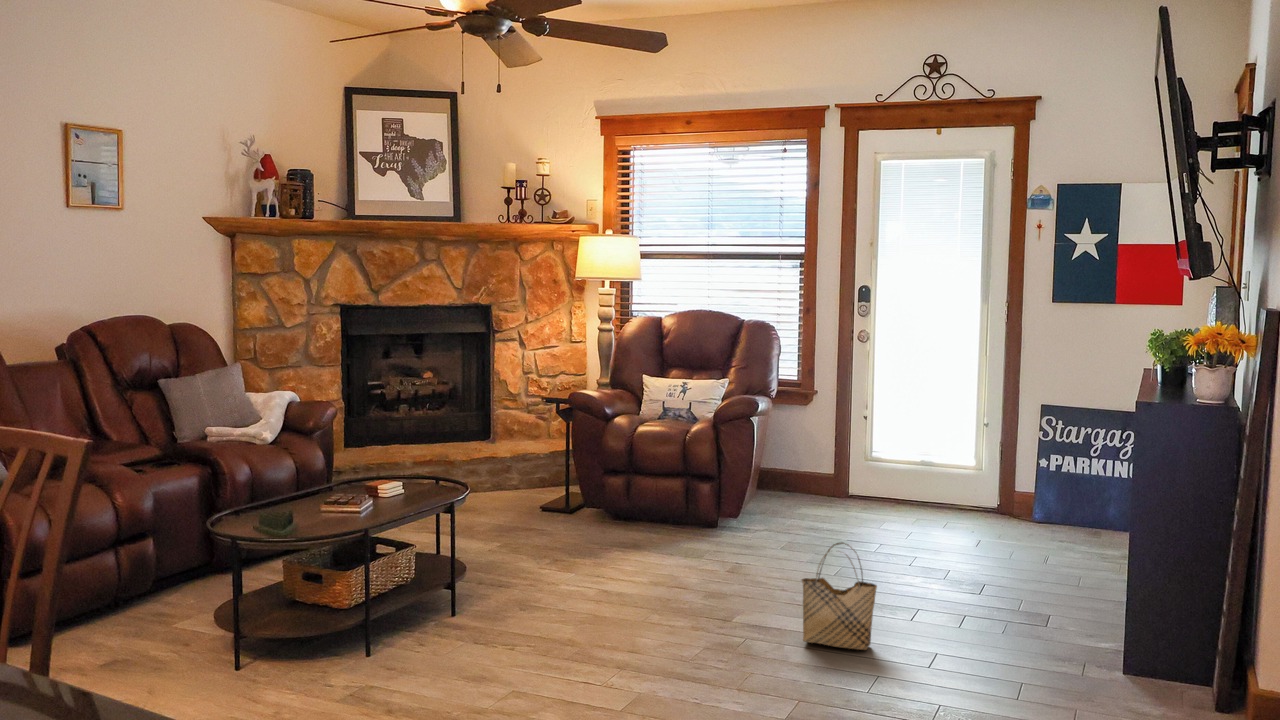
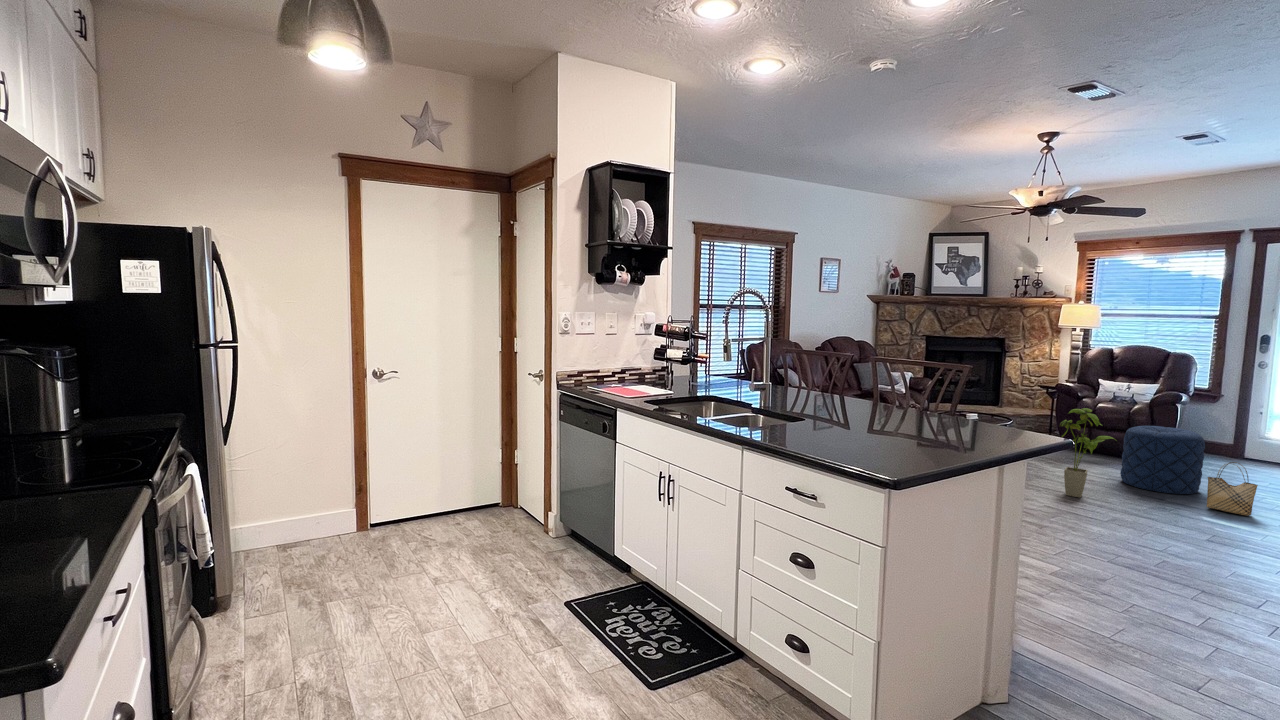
house plant: none [539,465,649,669] -> present [1061,408,1117,498]
pouf: none [668,472,795,612] -> present [1120,426,1205,494]

